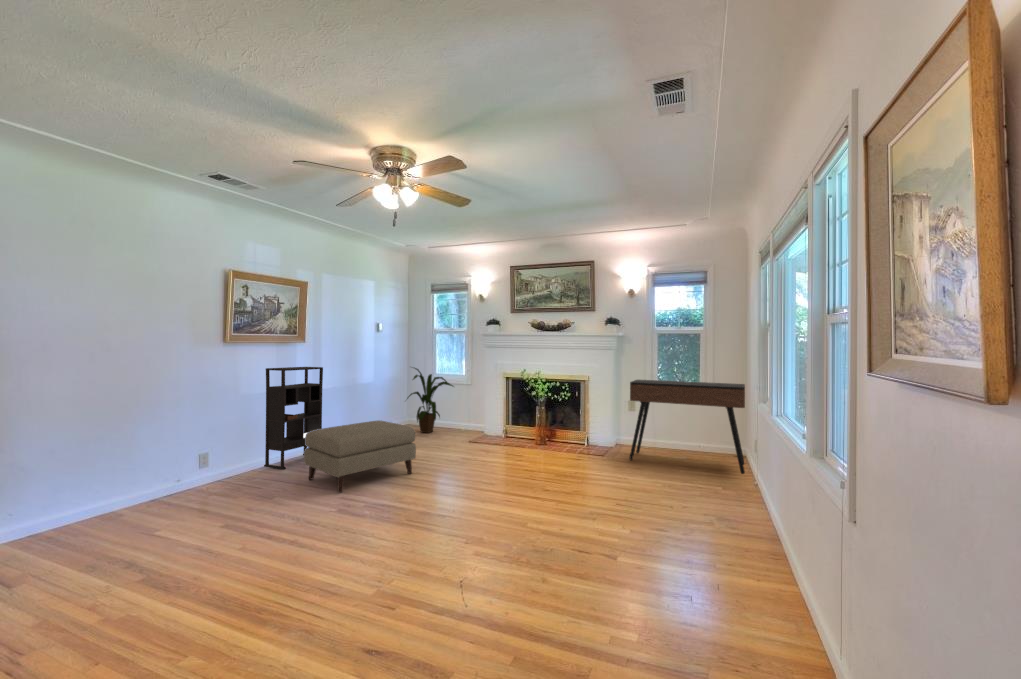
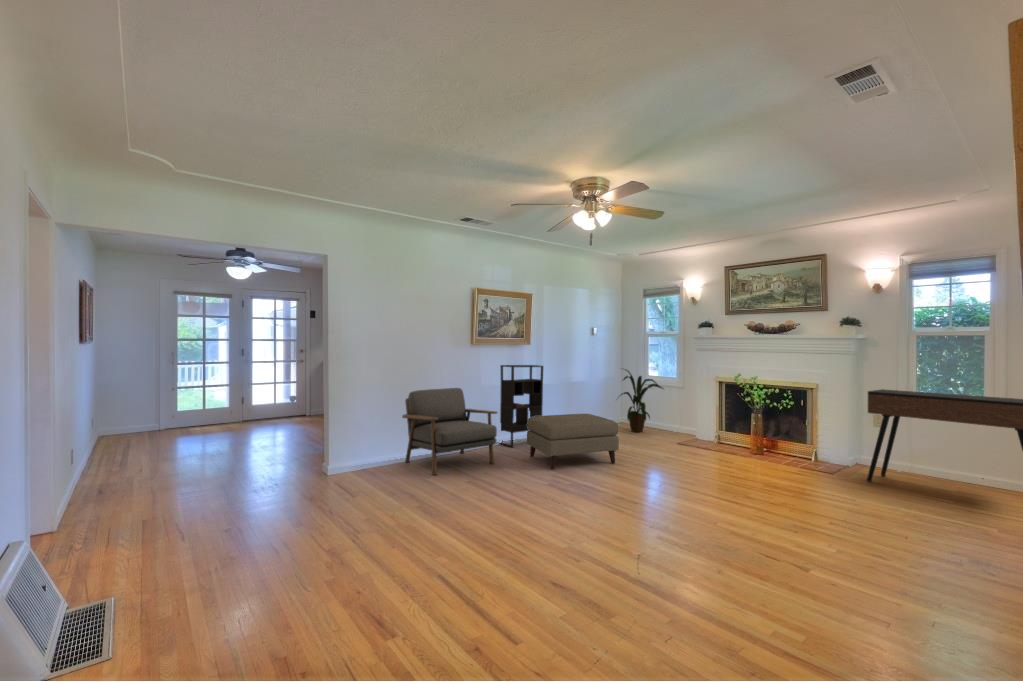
armchair: none [106,401,265,529] -> present [402,388,497,475]

